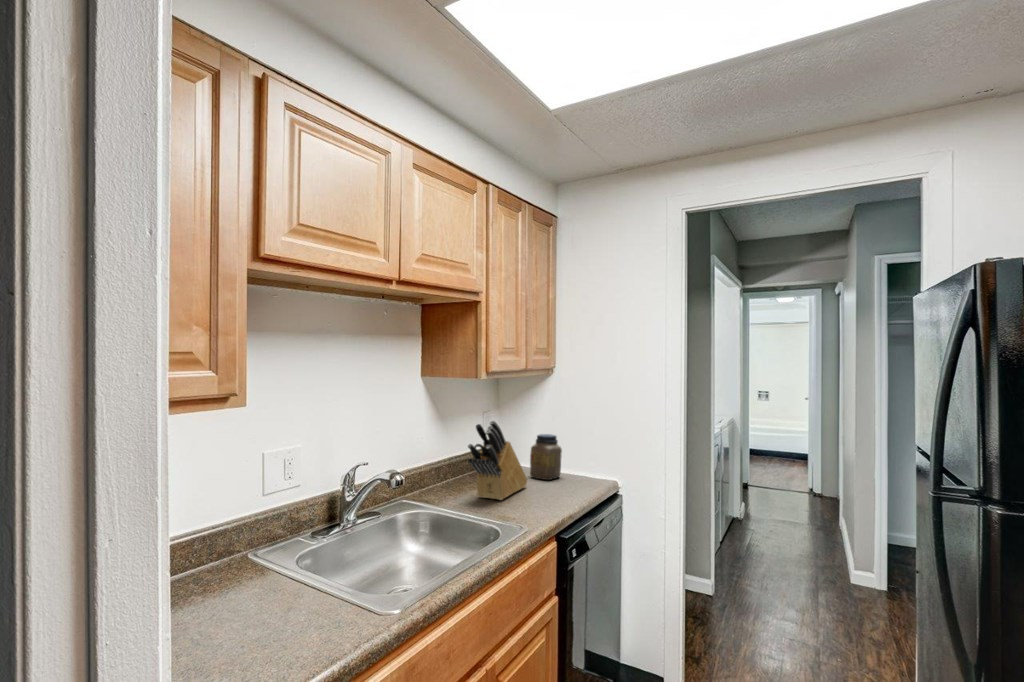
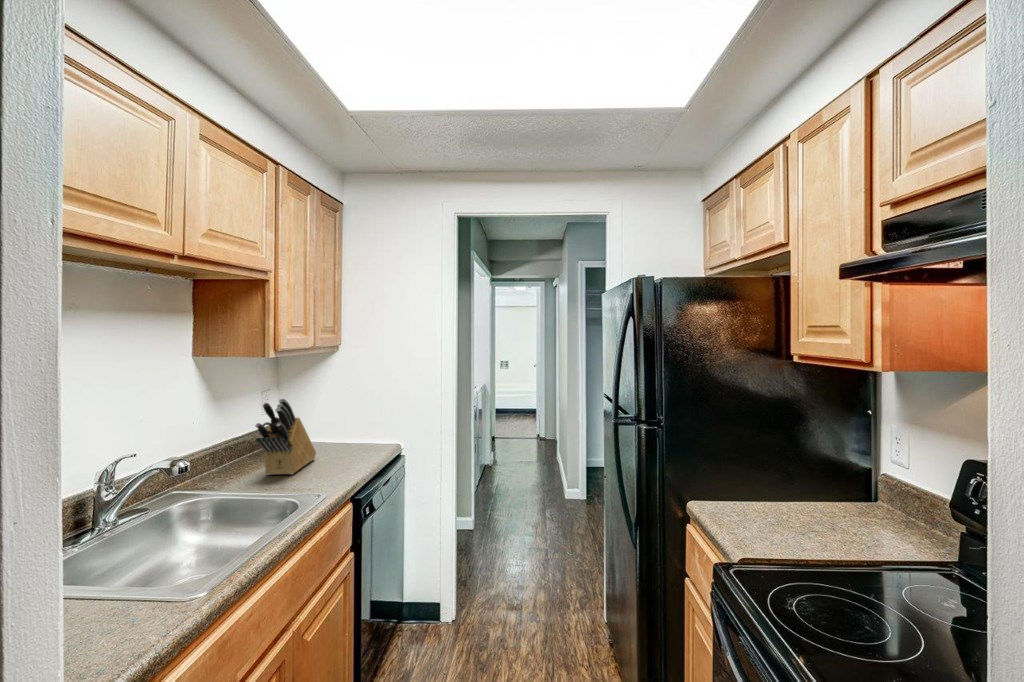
jar: present [530,434,562,480] -> none [317,408,348,451]

